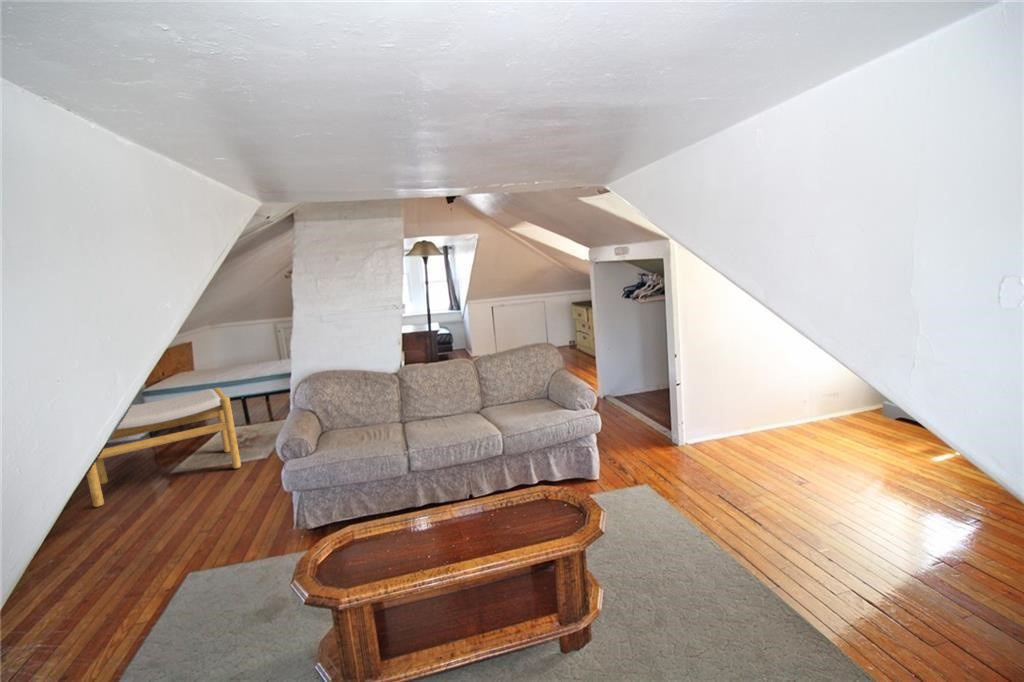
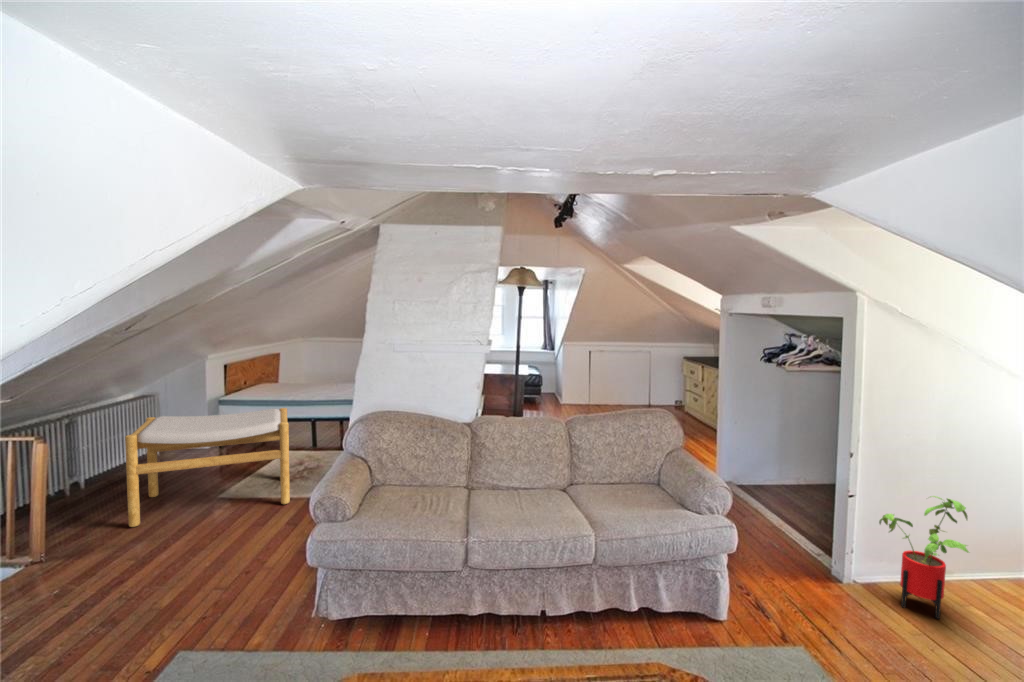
house plant: none [696,375,746,455] -> present [879,496,969,619]

